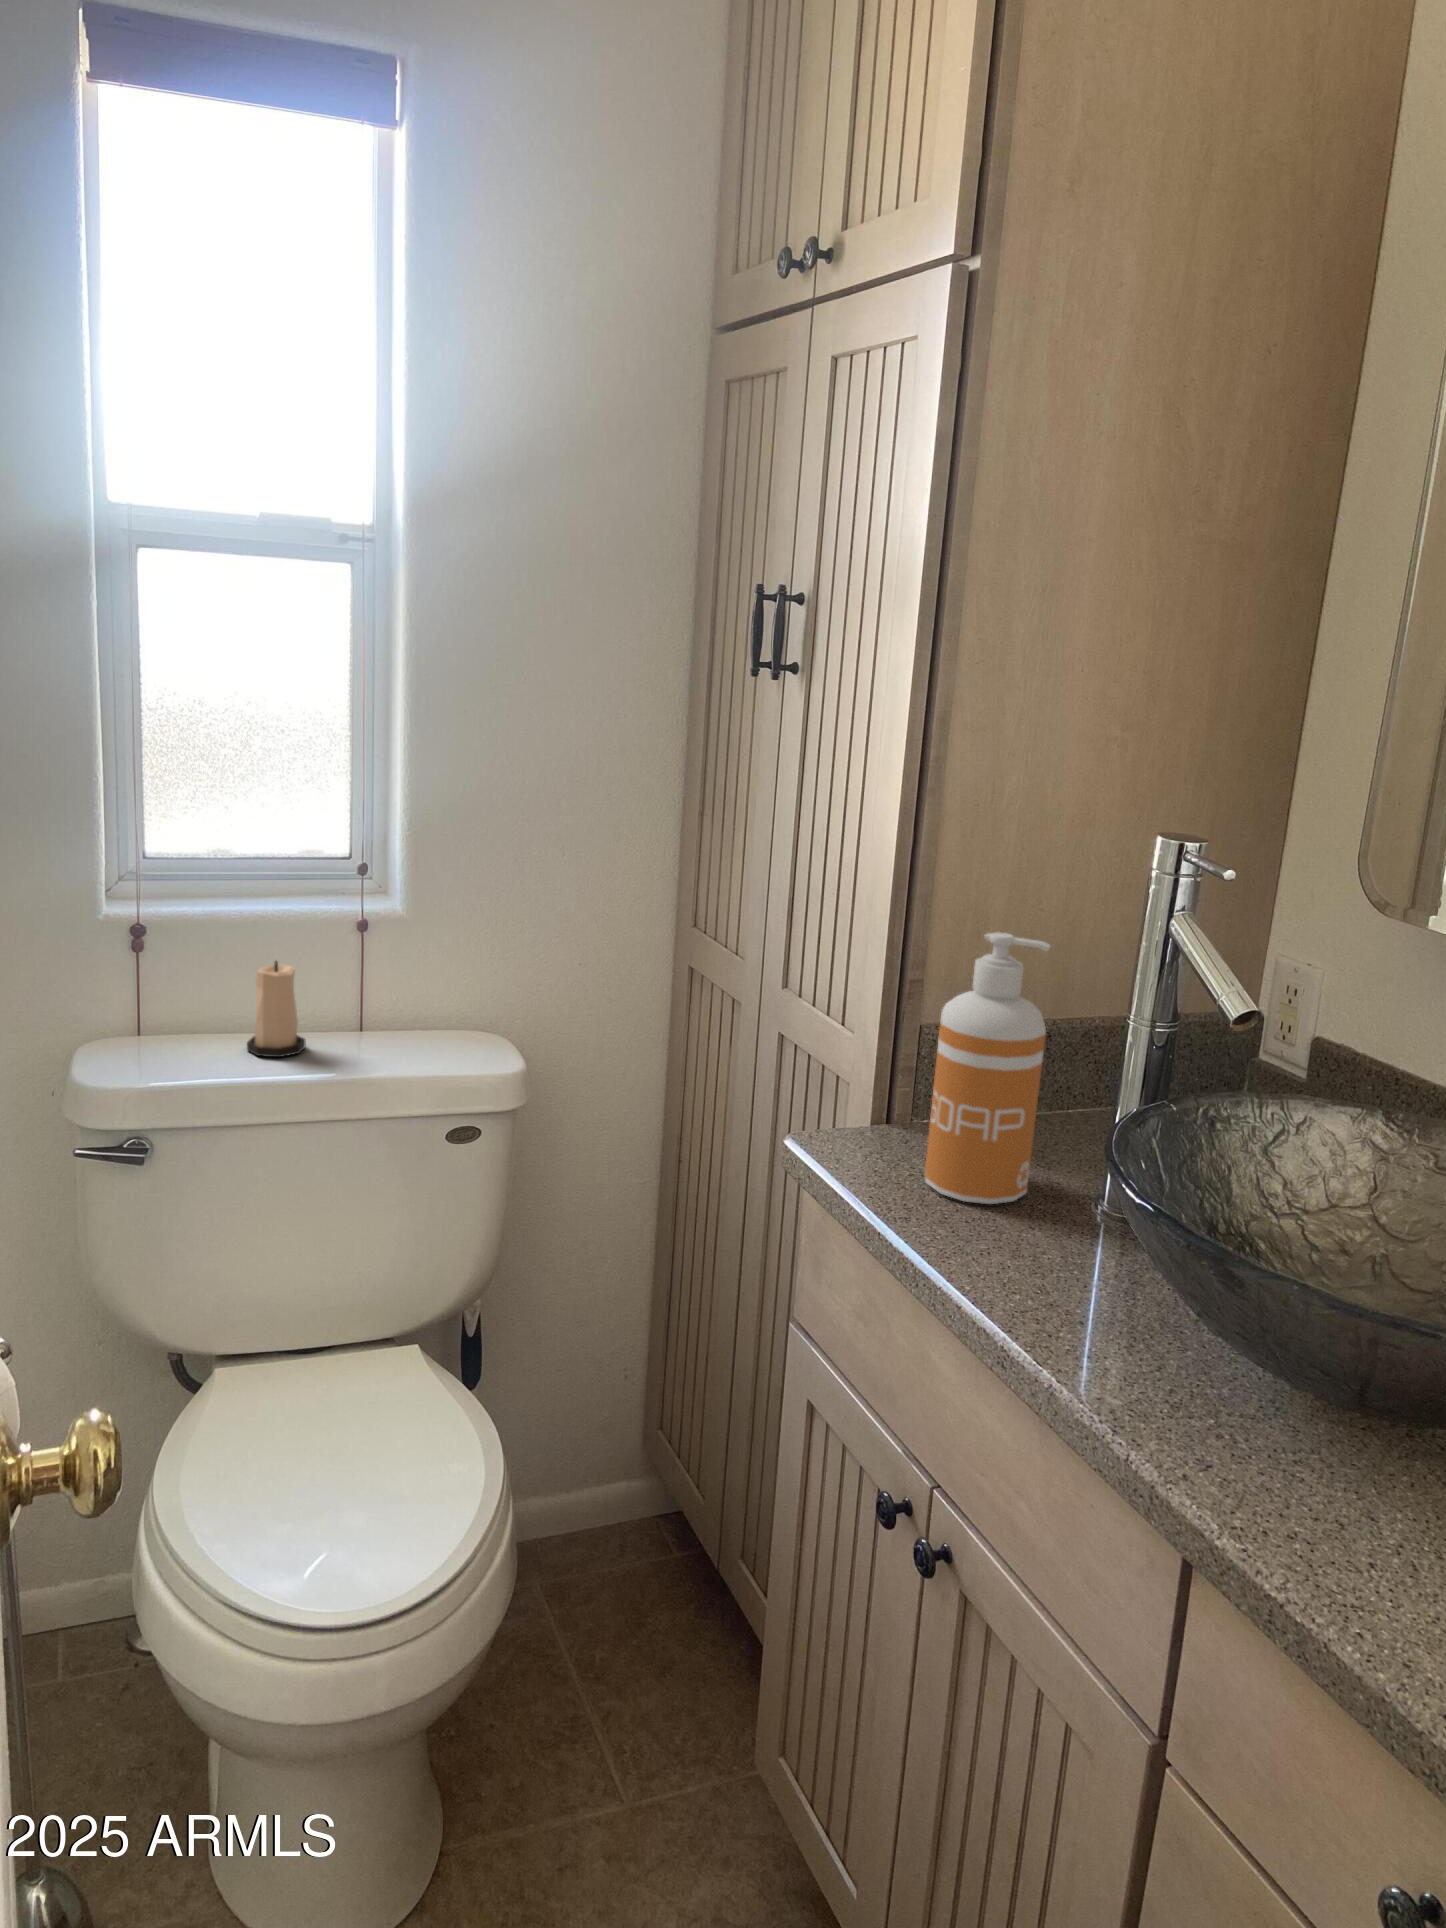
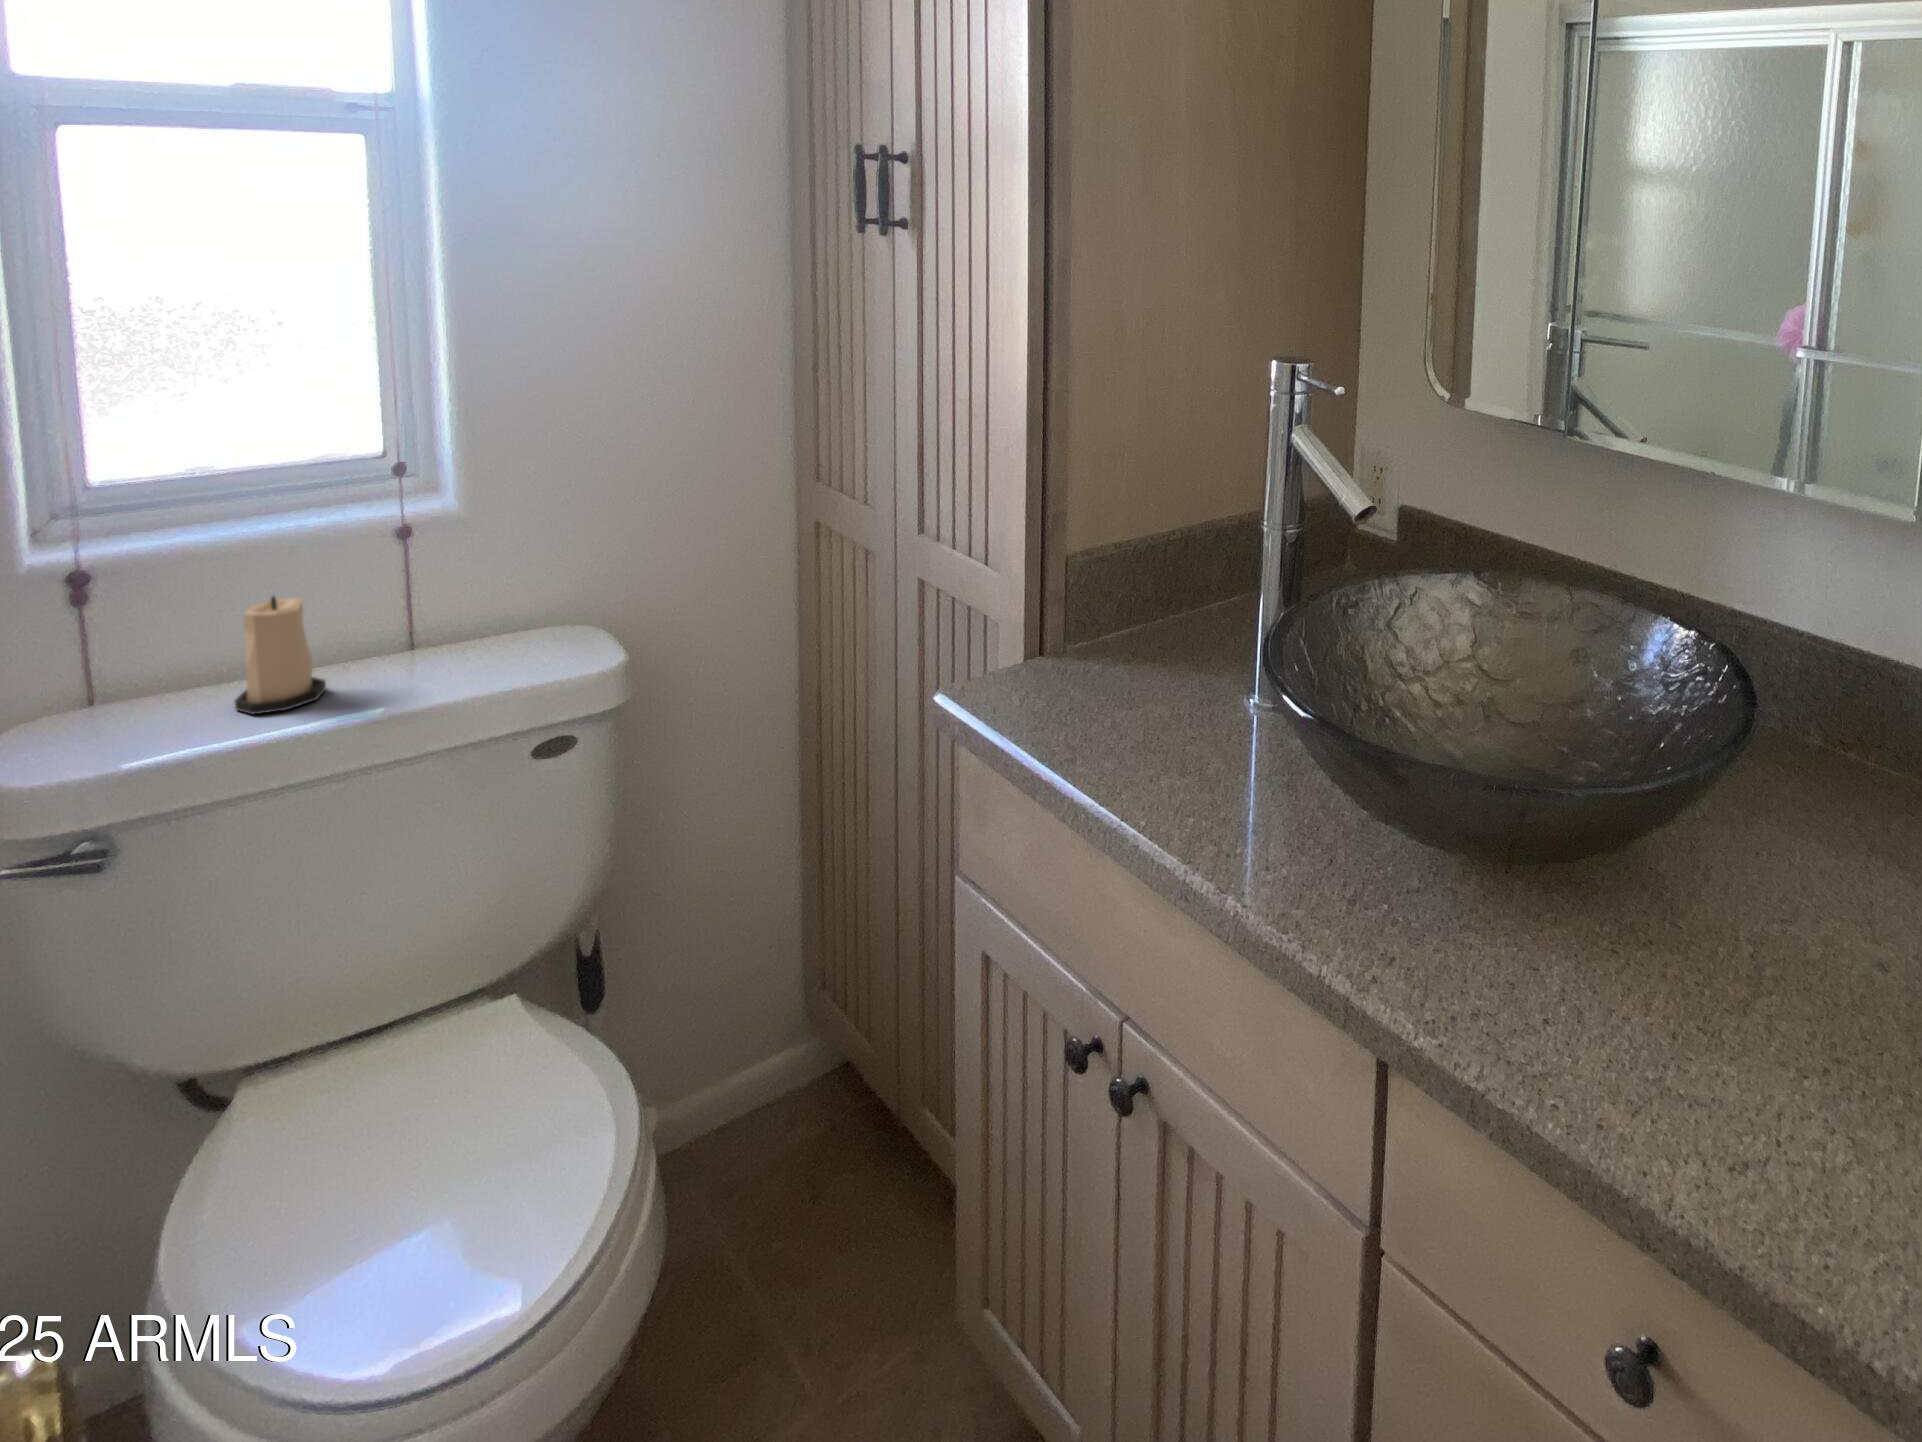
soap dispenser: present [925,932,1050,1204] -> none [1088,465,1189,724]

